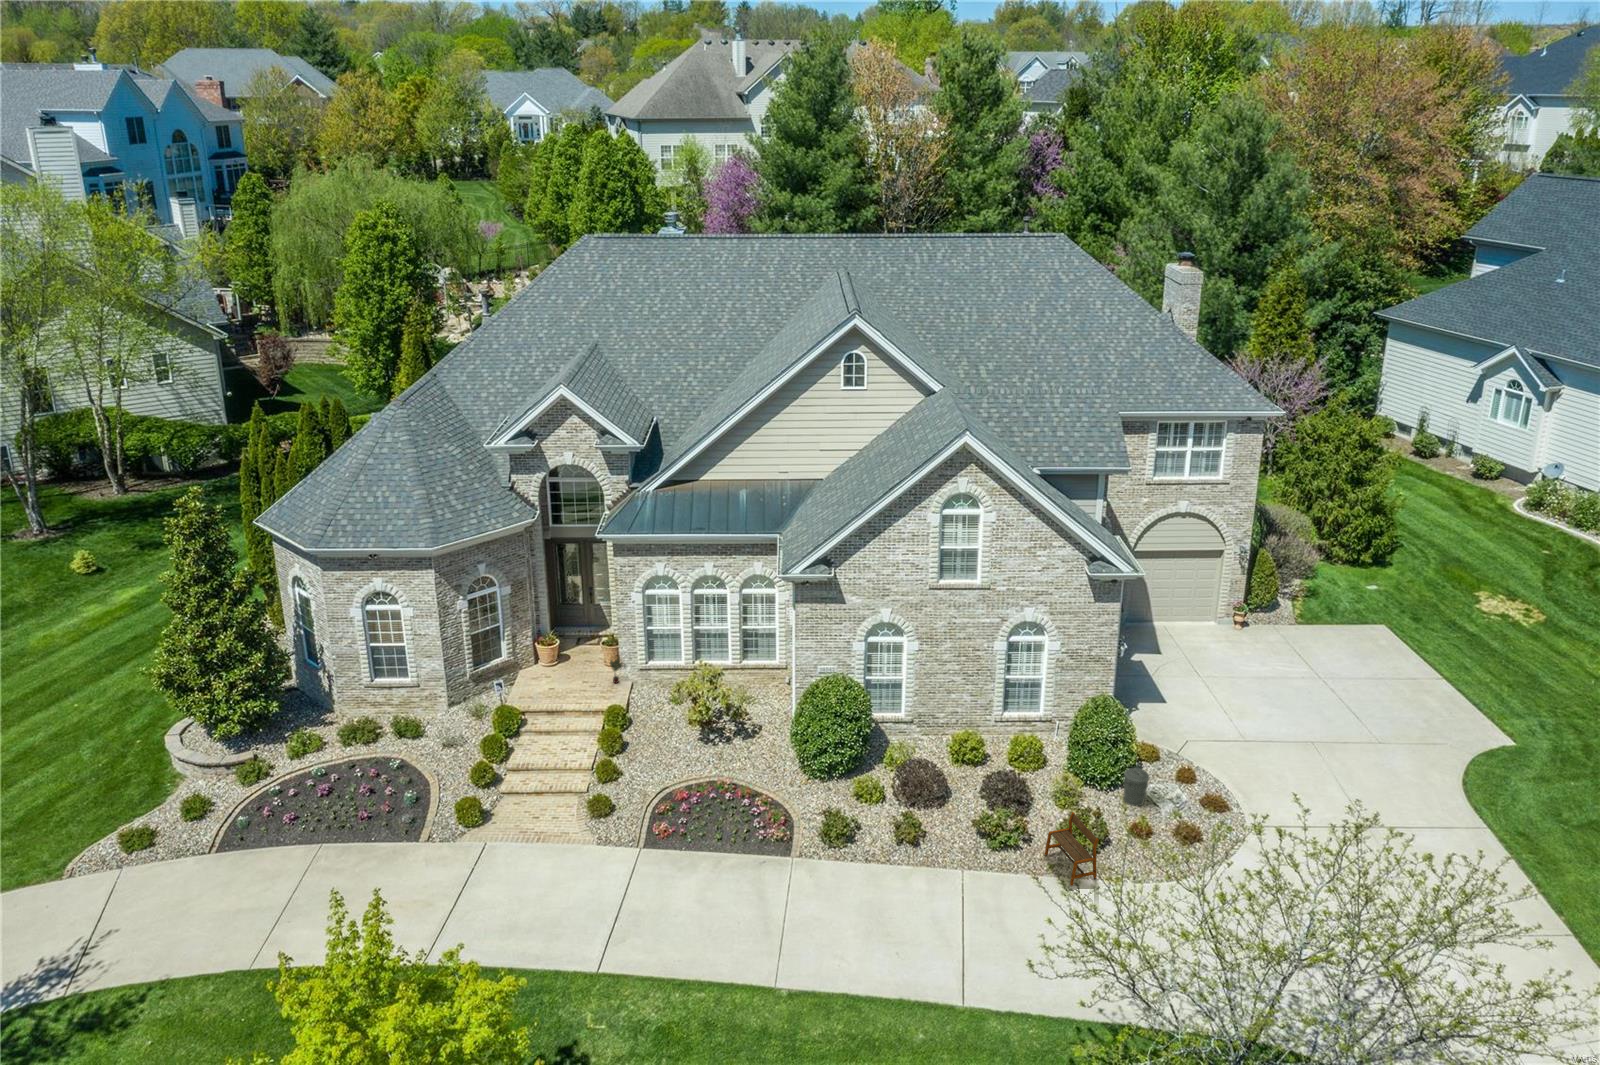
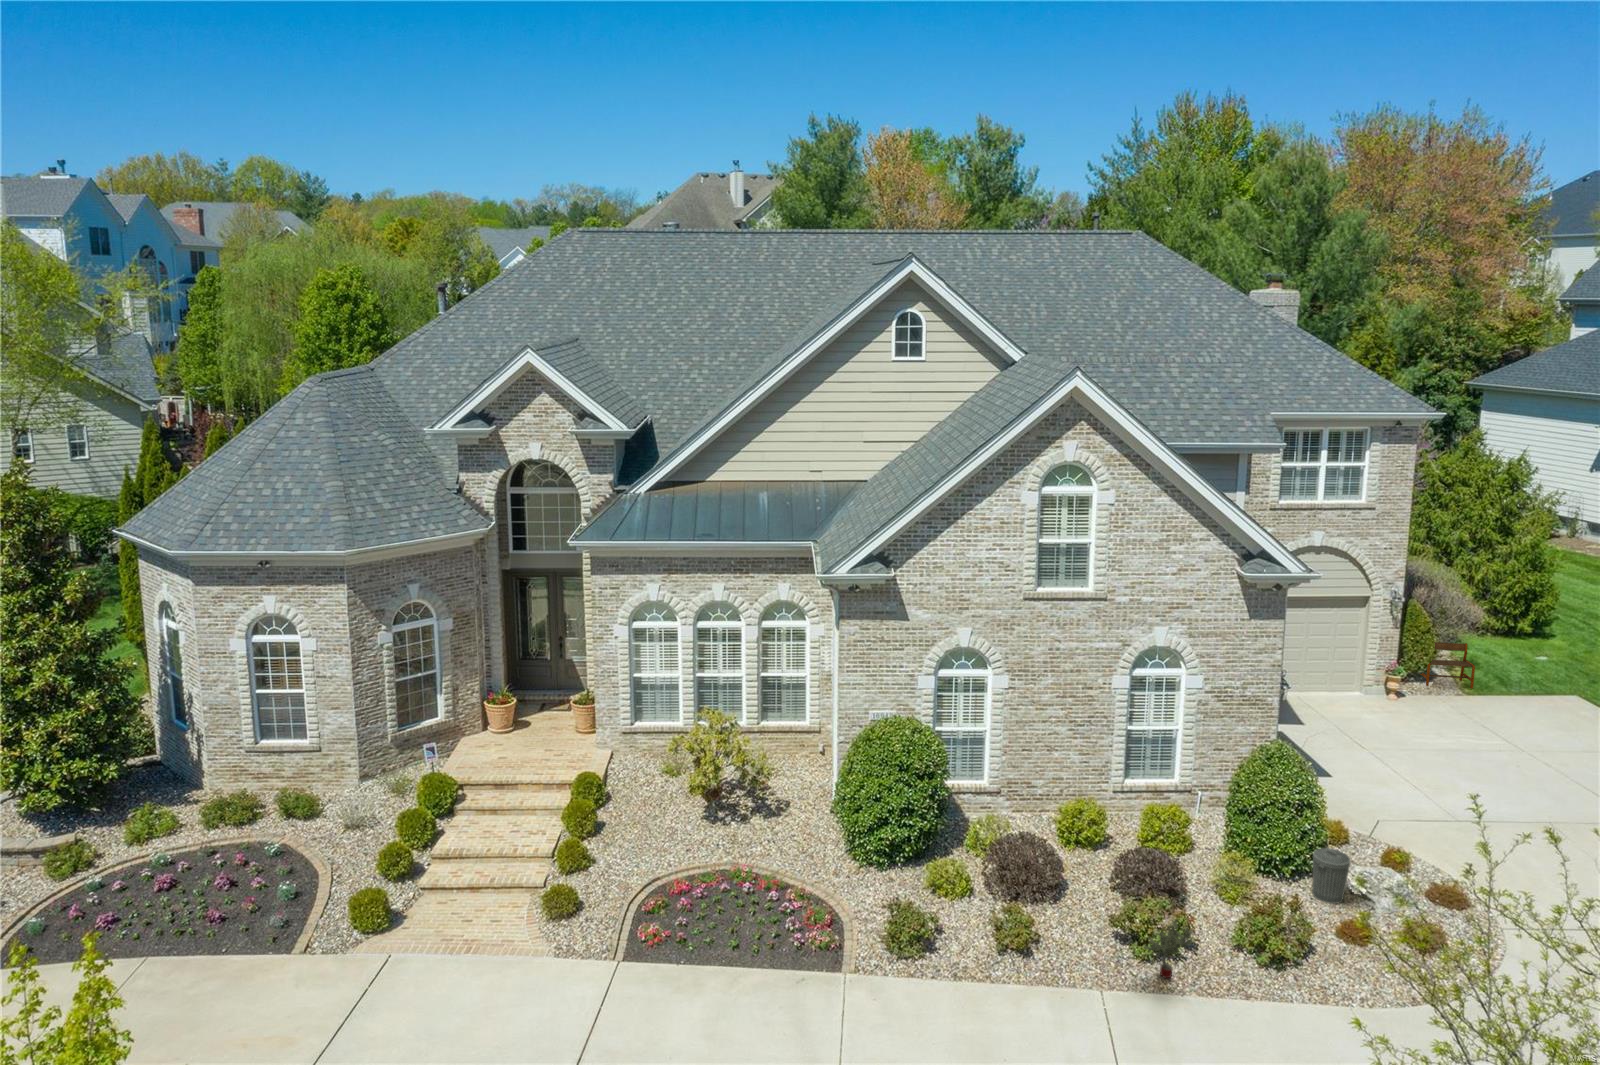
potted tree: present [610,655,626,683] -> present [1144,920,1193,978]
bench: present [1045,812,1099,886] -> present [1420,642,1475,689]

